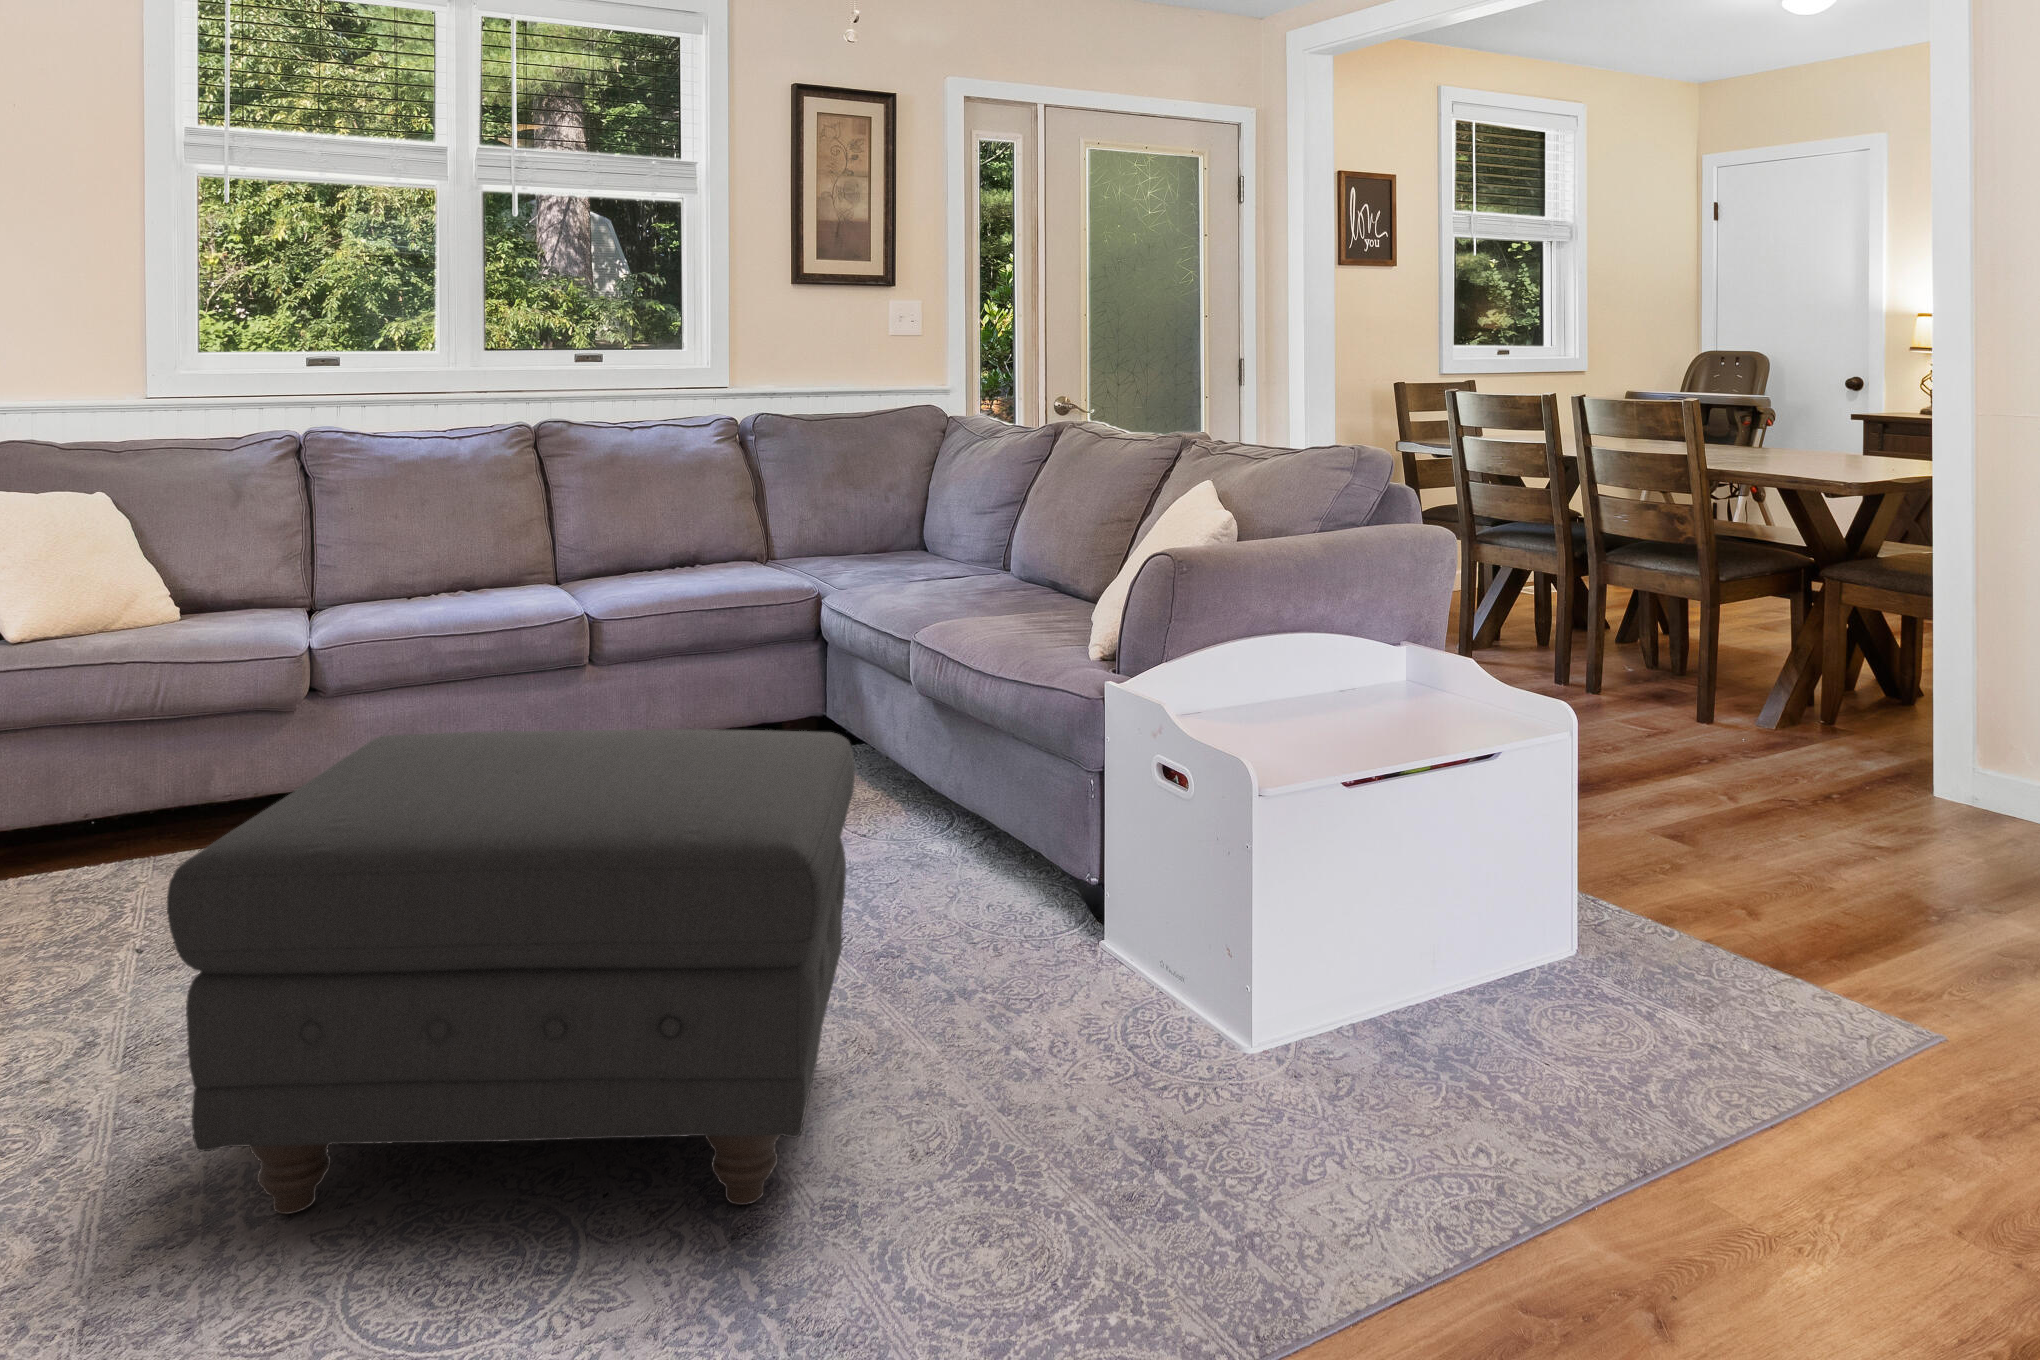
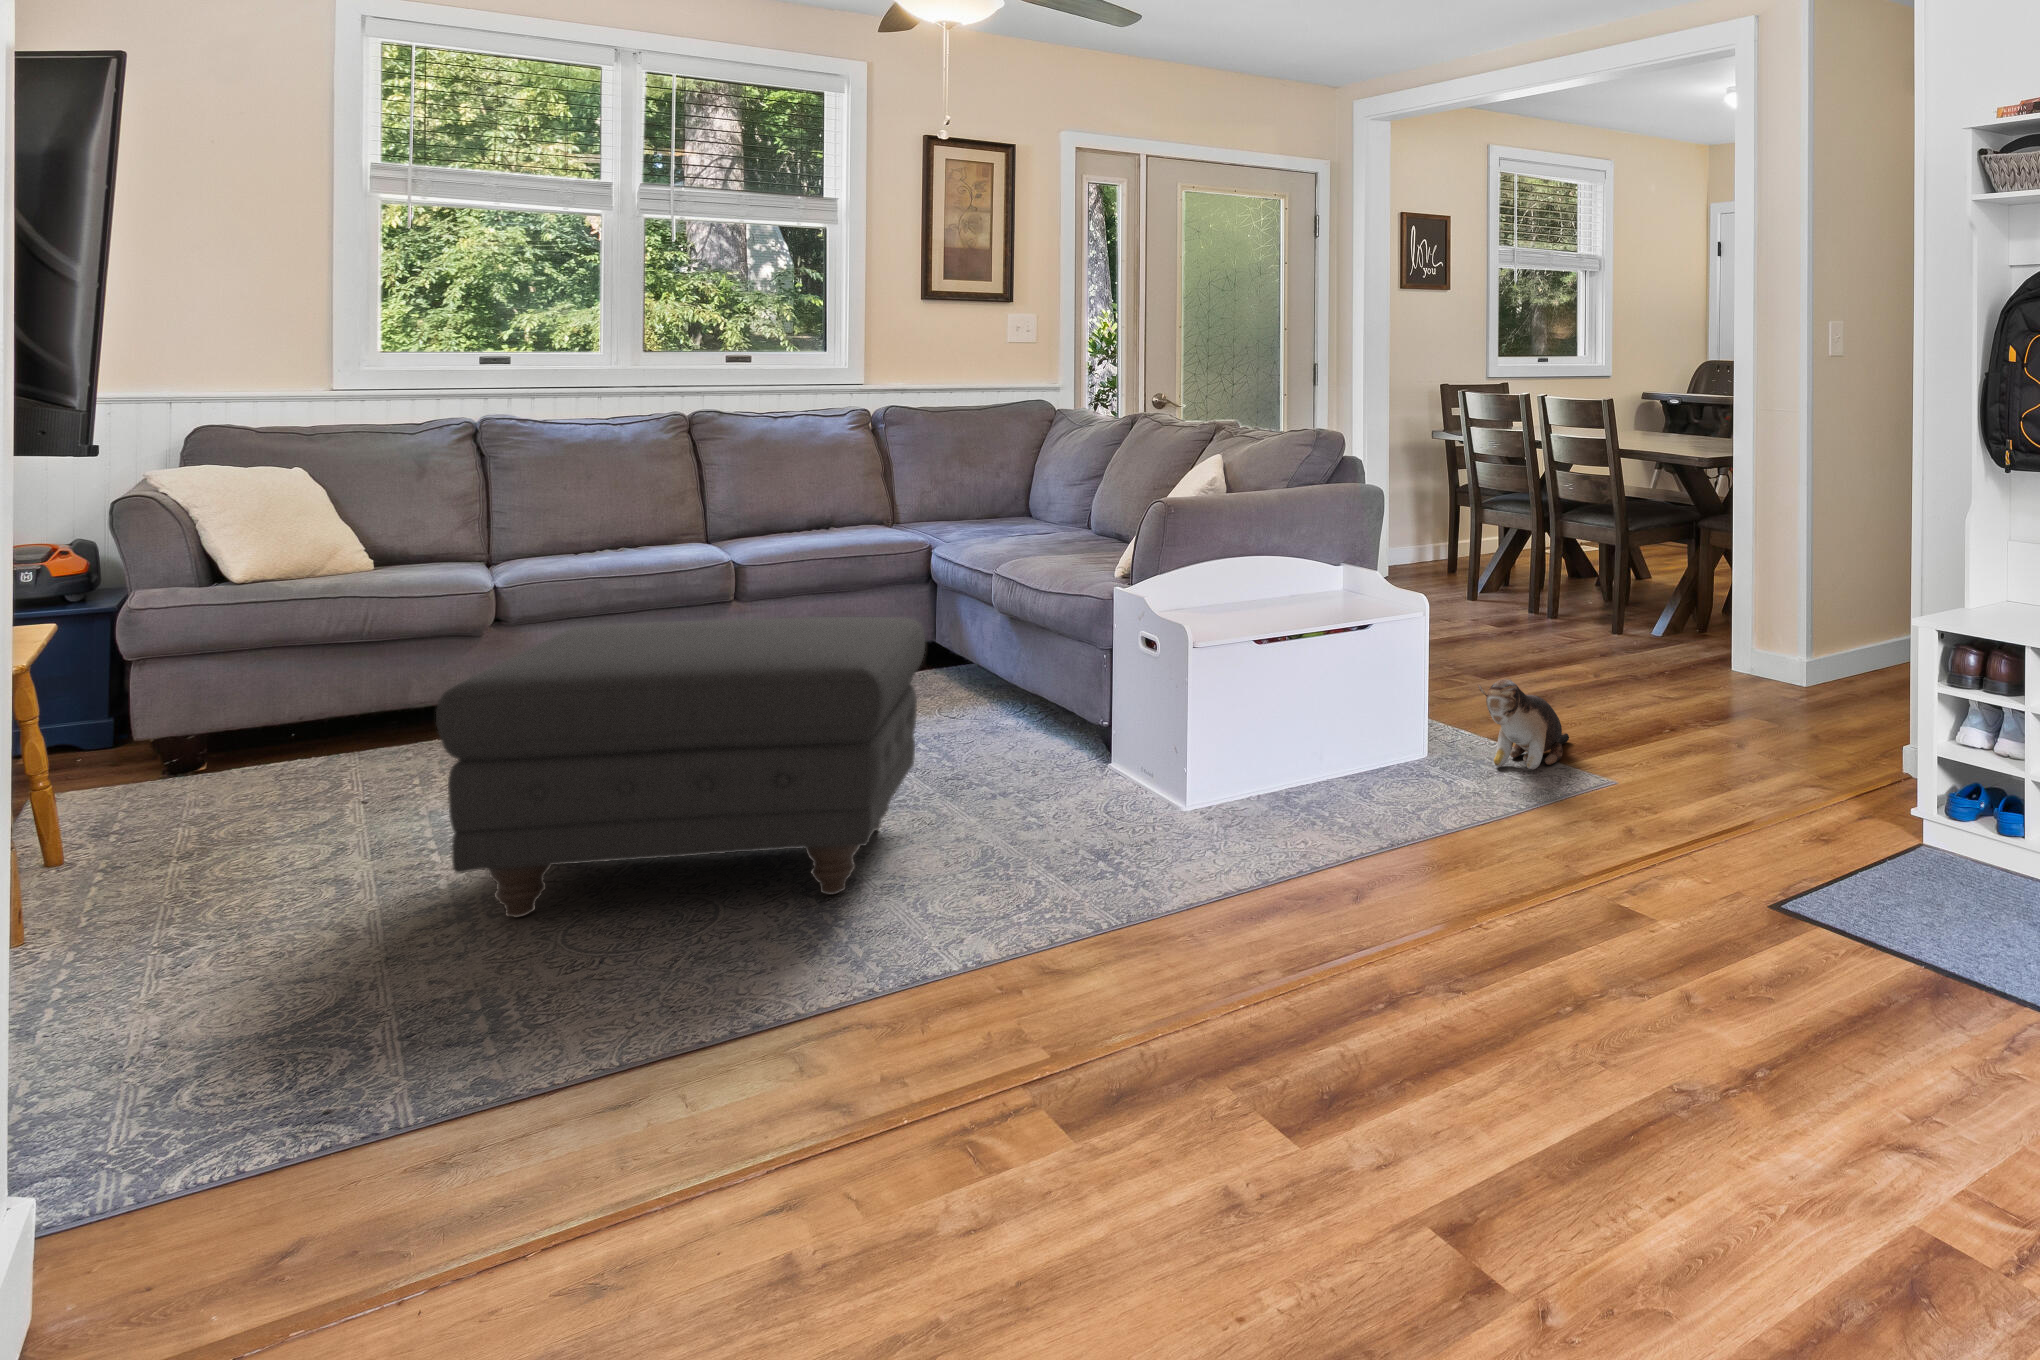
plush toy: none [1685,847,1814,996] -> present [1478,679,1569,769]

